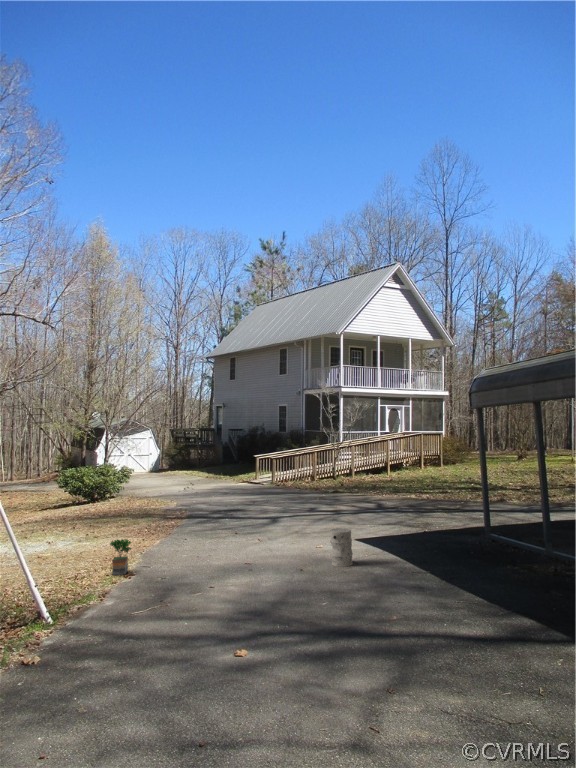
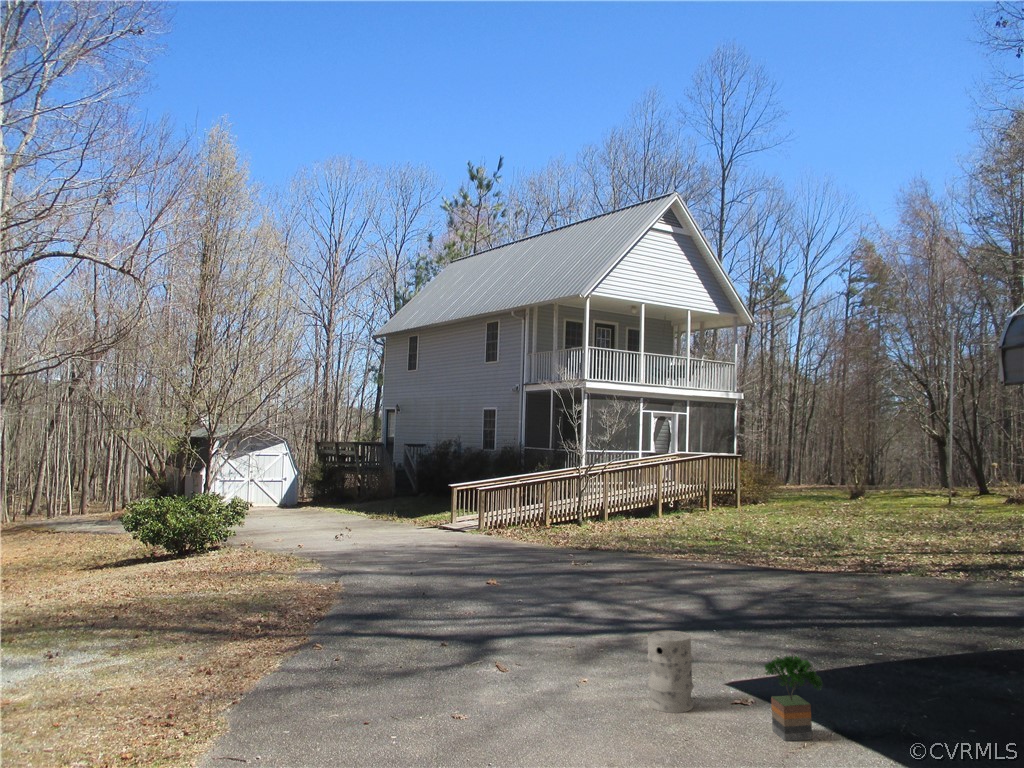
potted tree: present [110,539,131,575] -> present [764,656,822,741]

